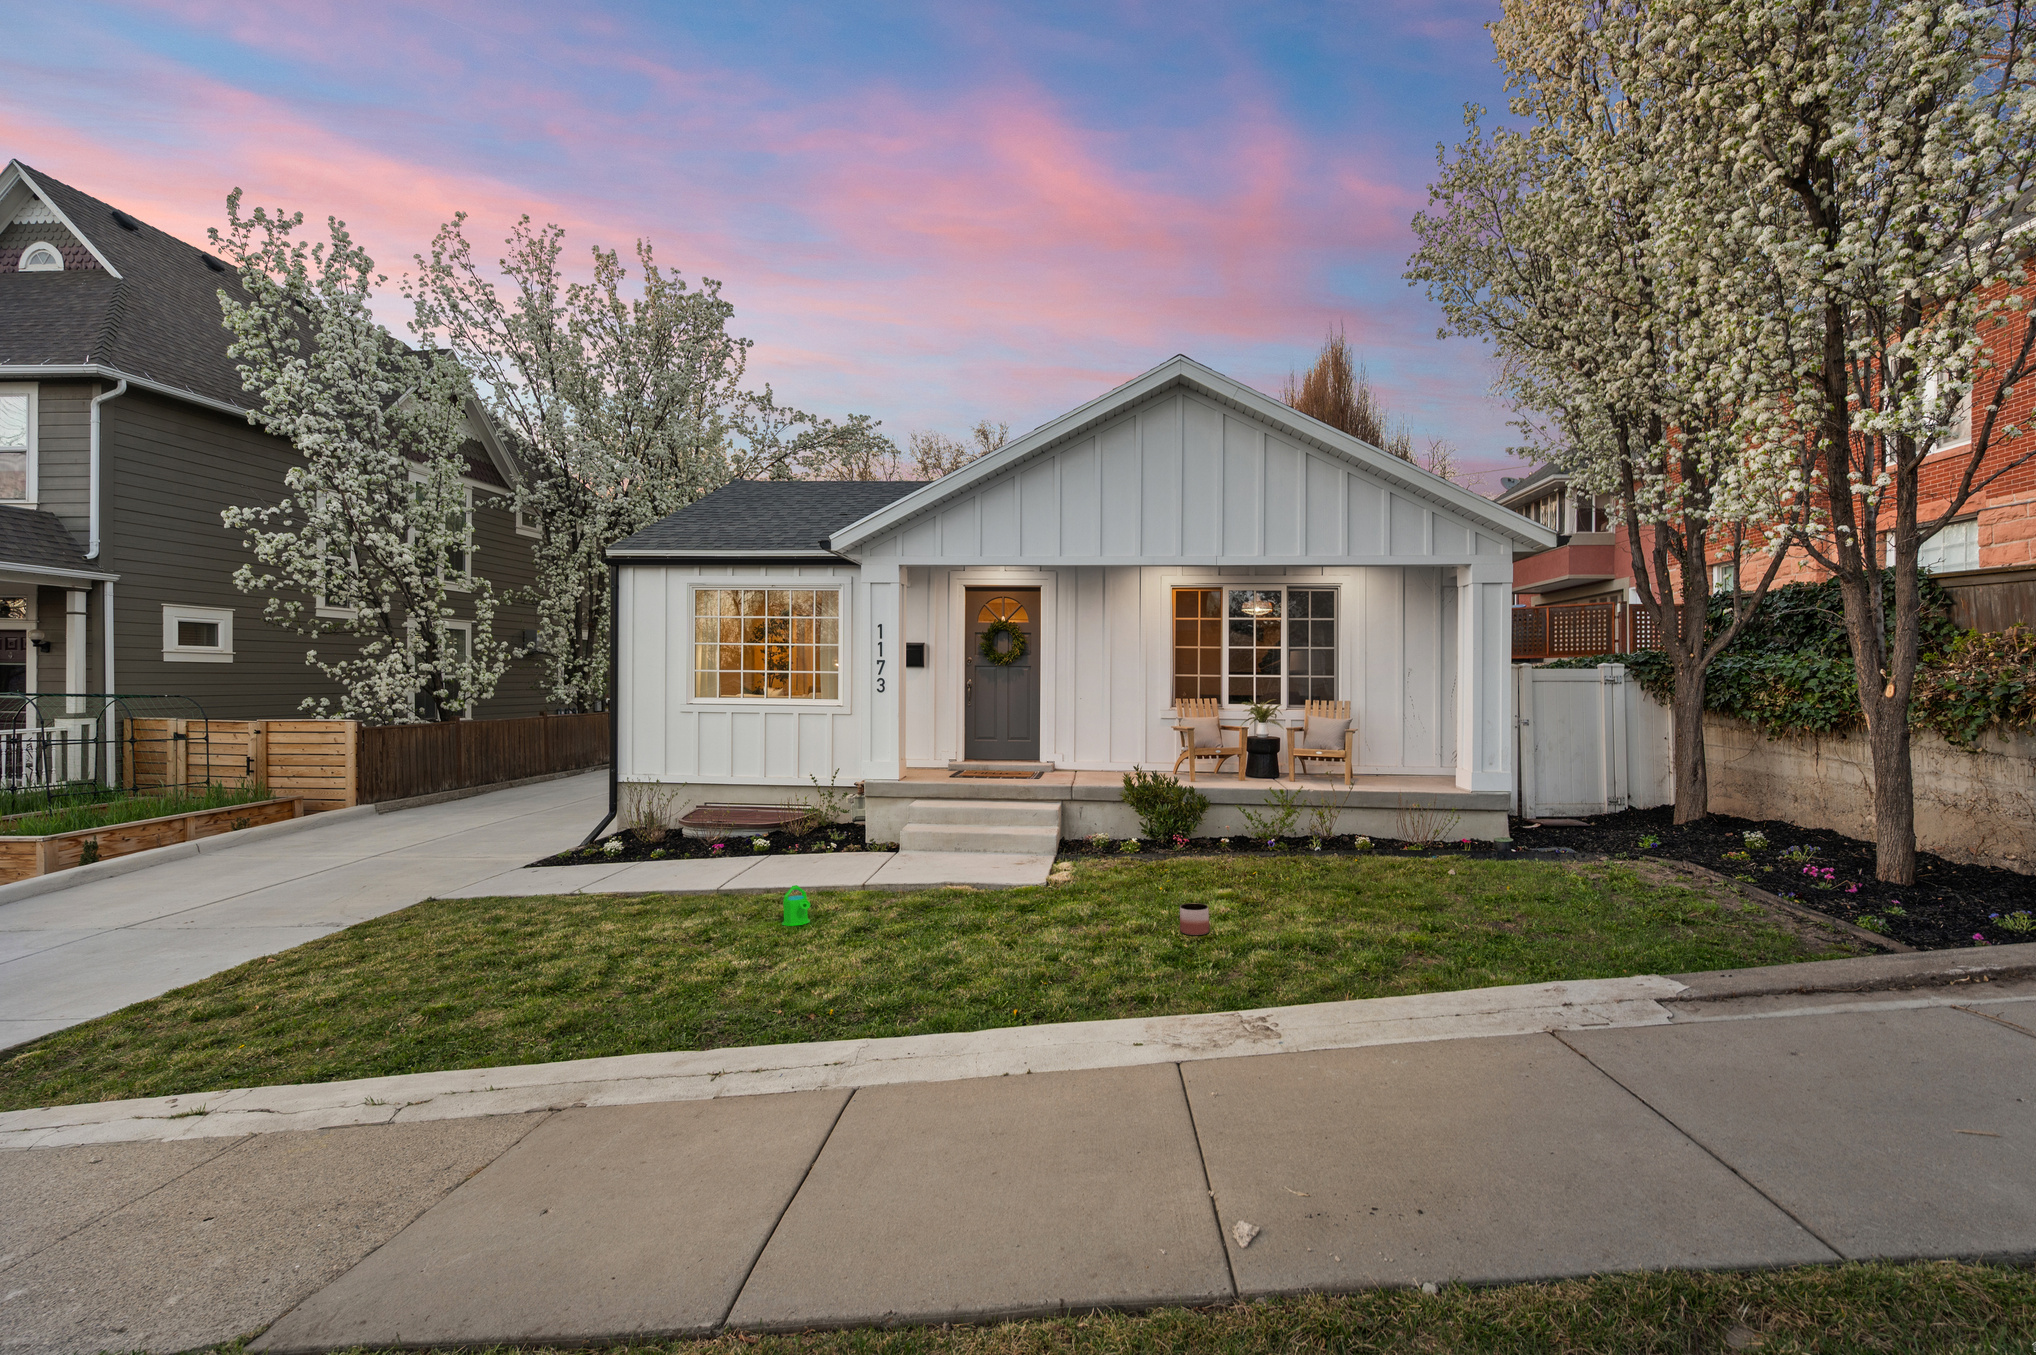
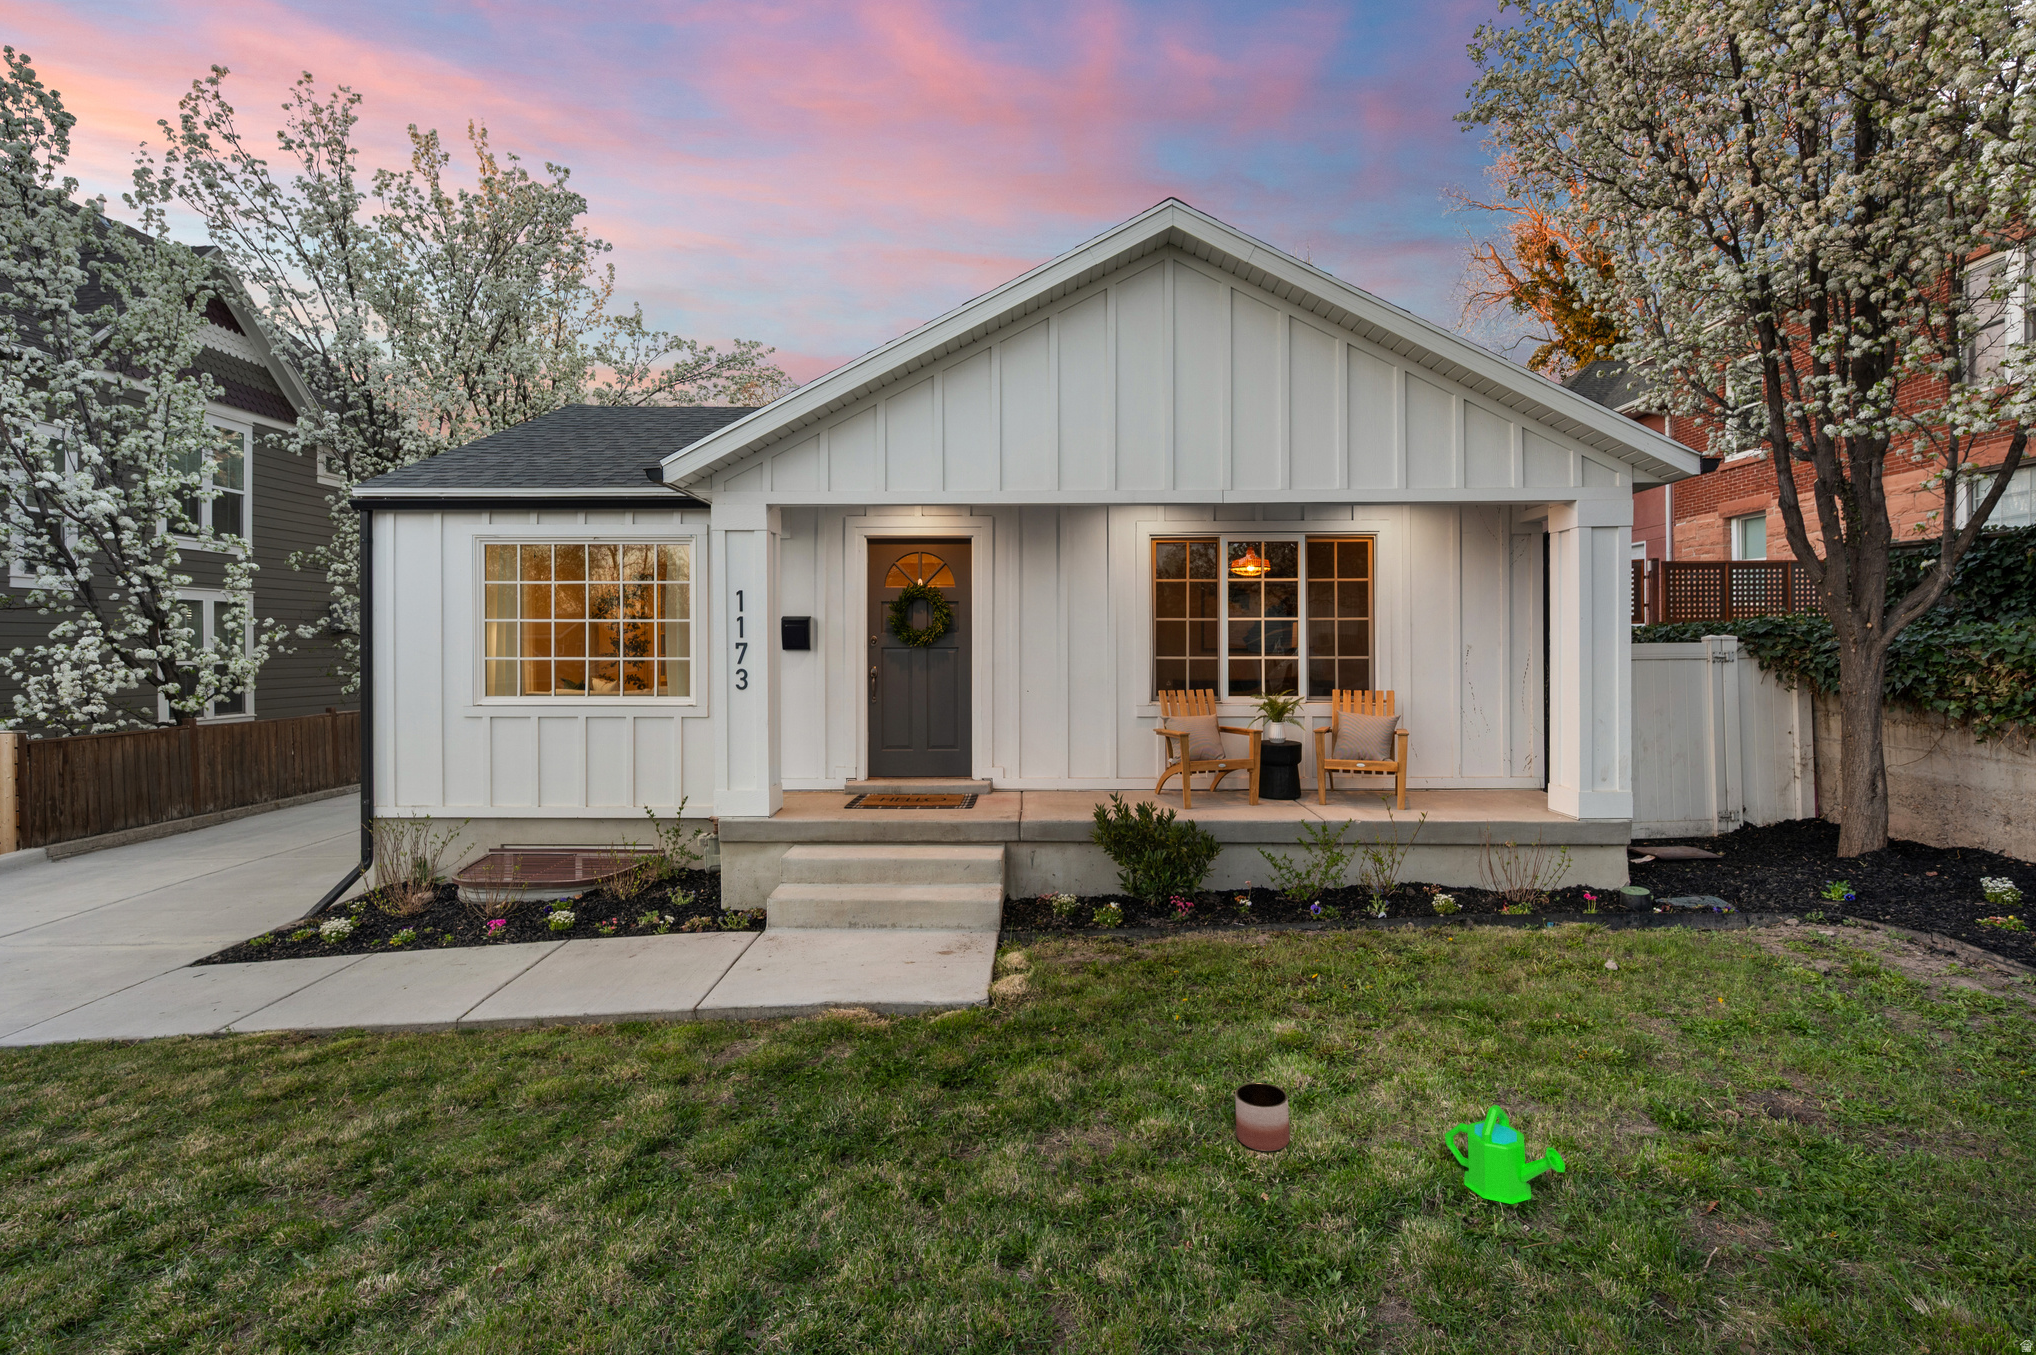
watering can: present [782,885,810,926] -> present [1445,1105,1565,1204]

